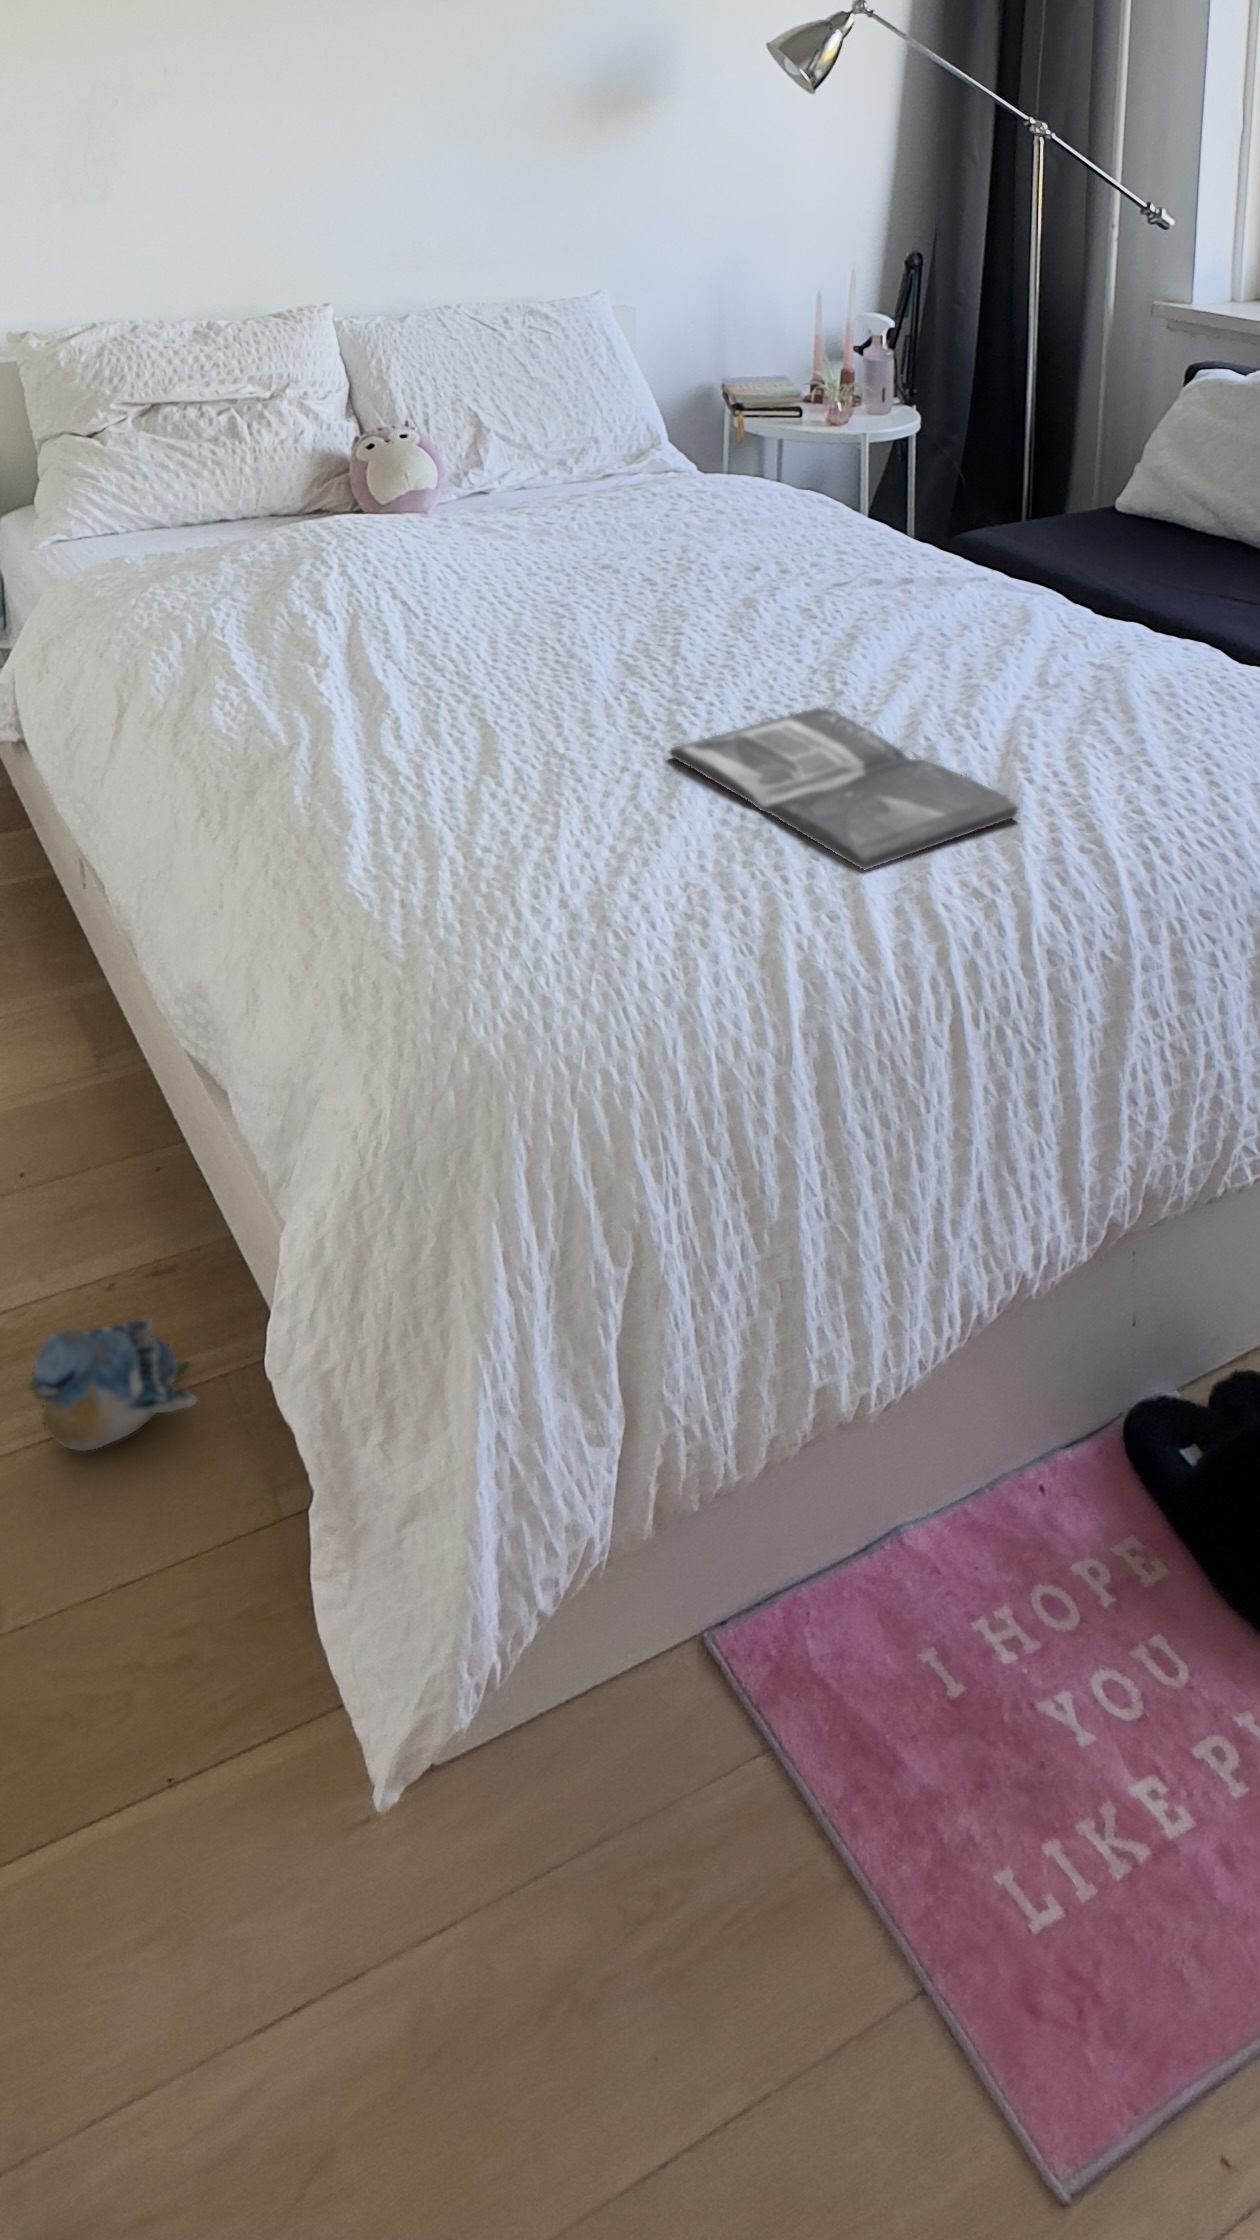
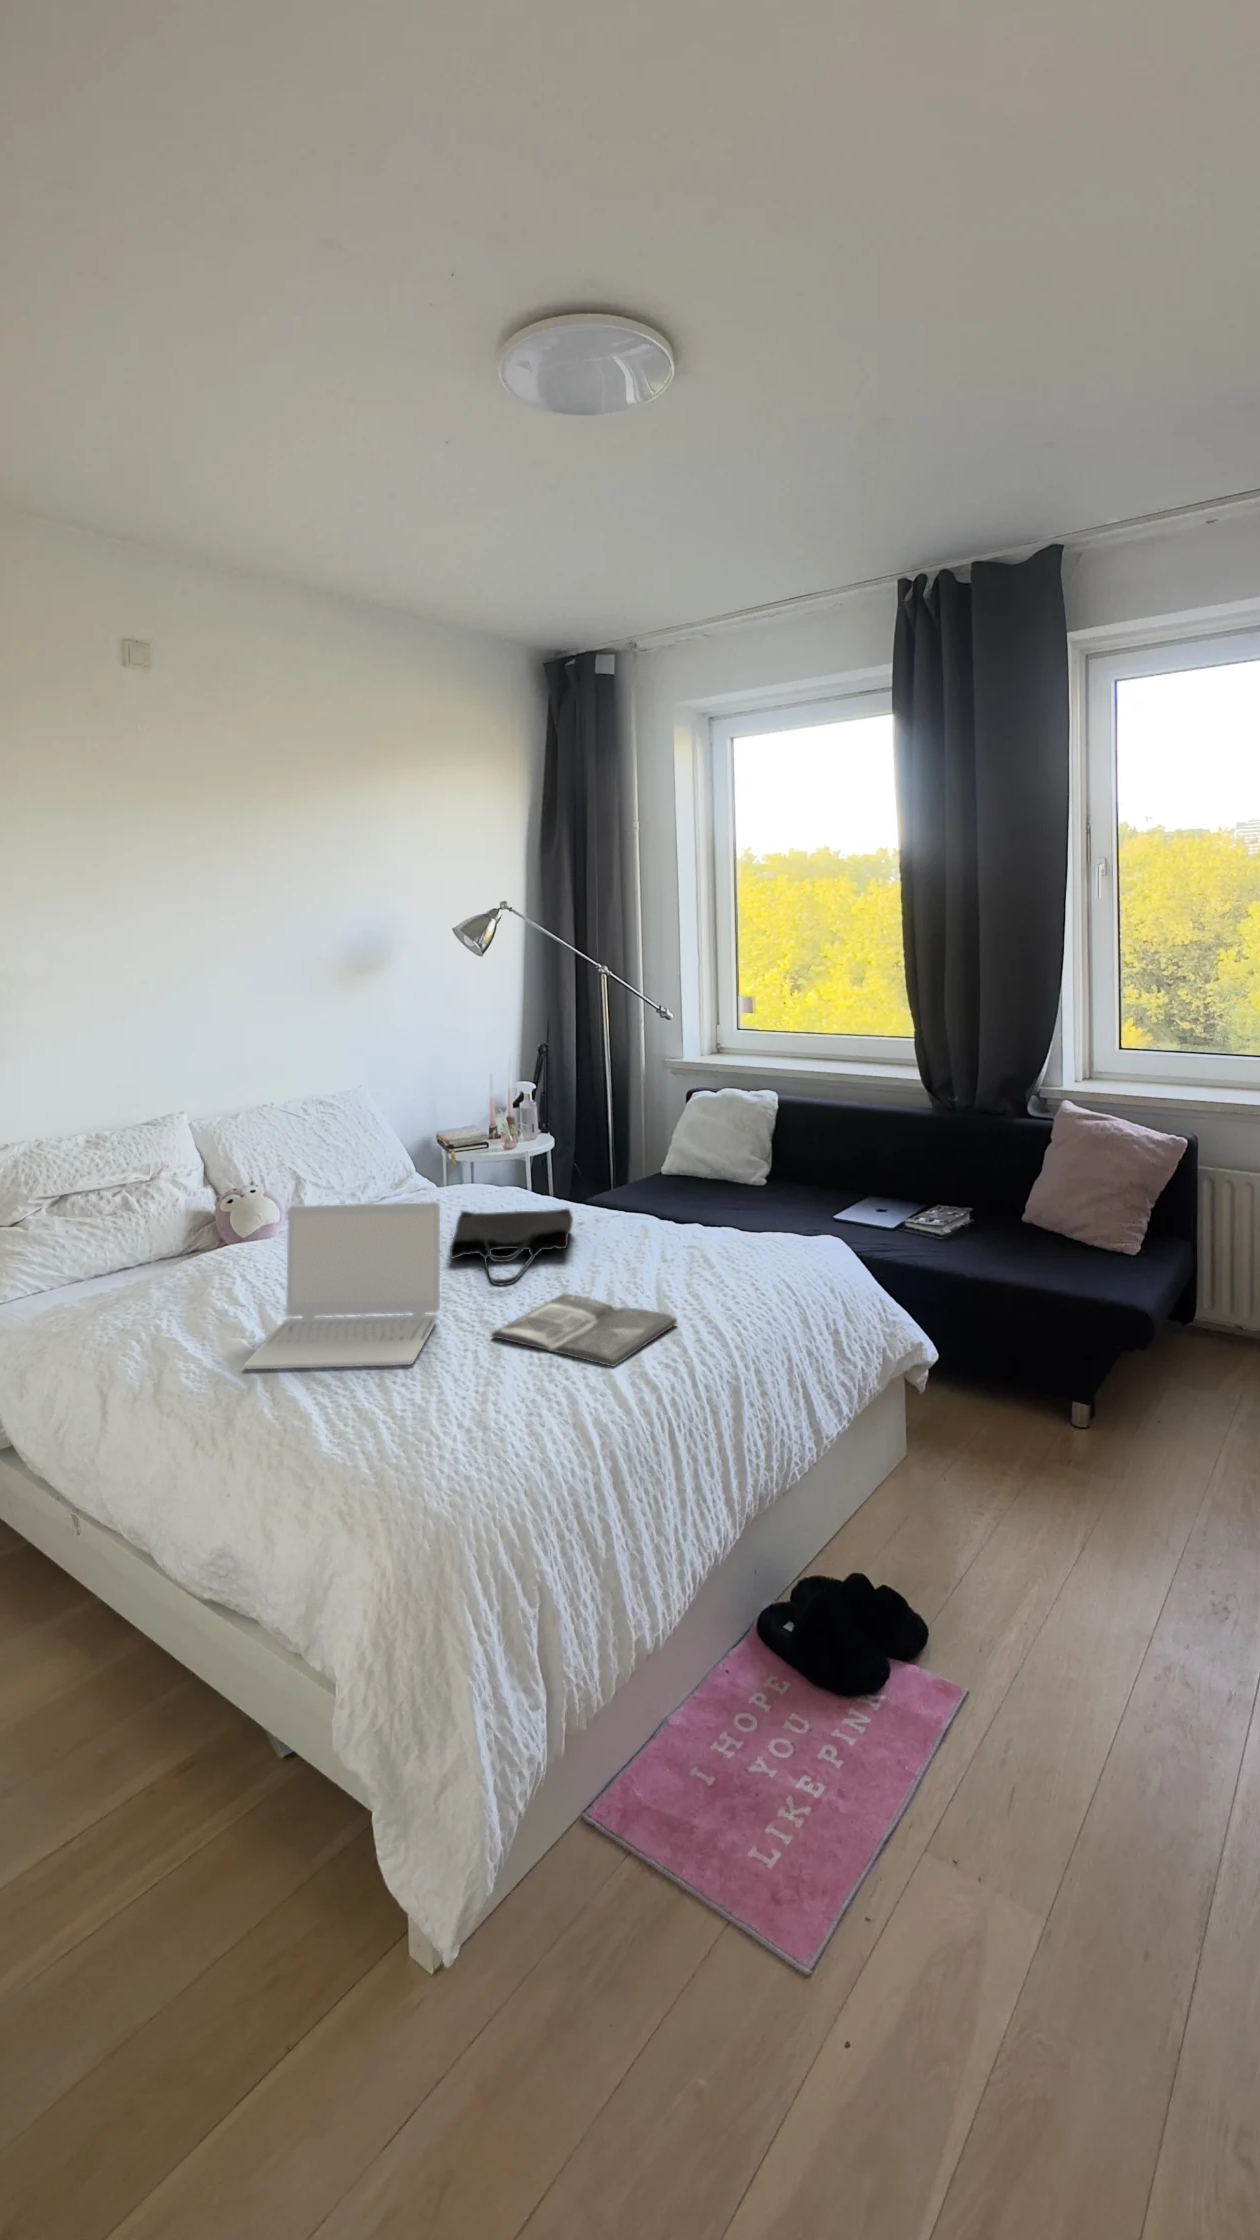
laptop: none [284,473,615,771] -> present [245,1202,440,1369]
tote bag: none [657,522,888,667] -> present [450,1209,573,1285]
plush toy: present [29,1320,197,1451] -> none [125,1794,245,1898]

